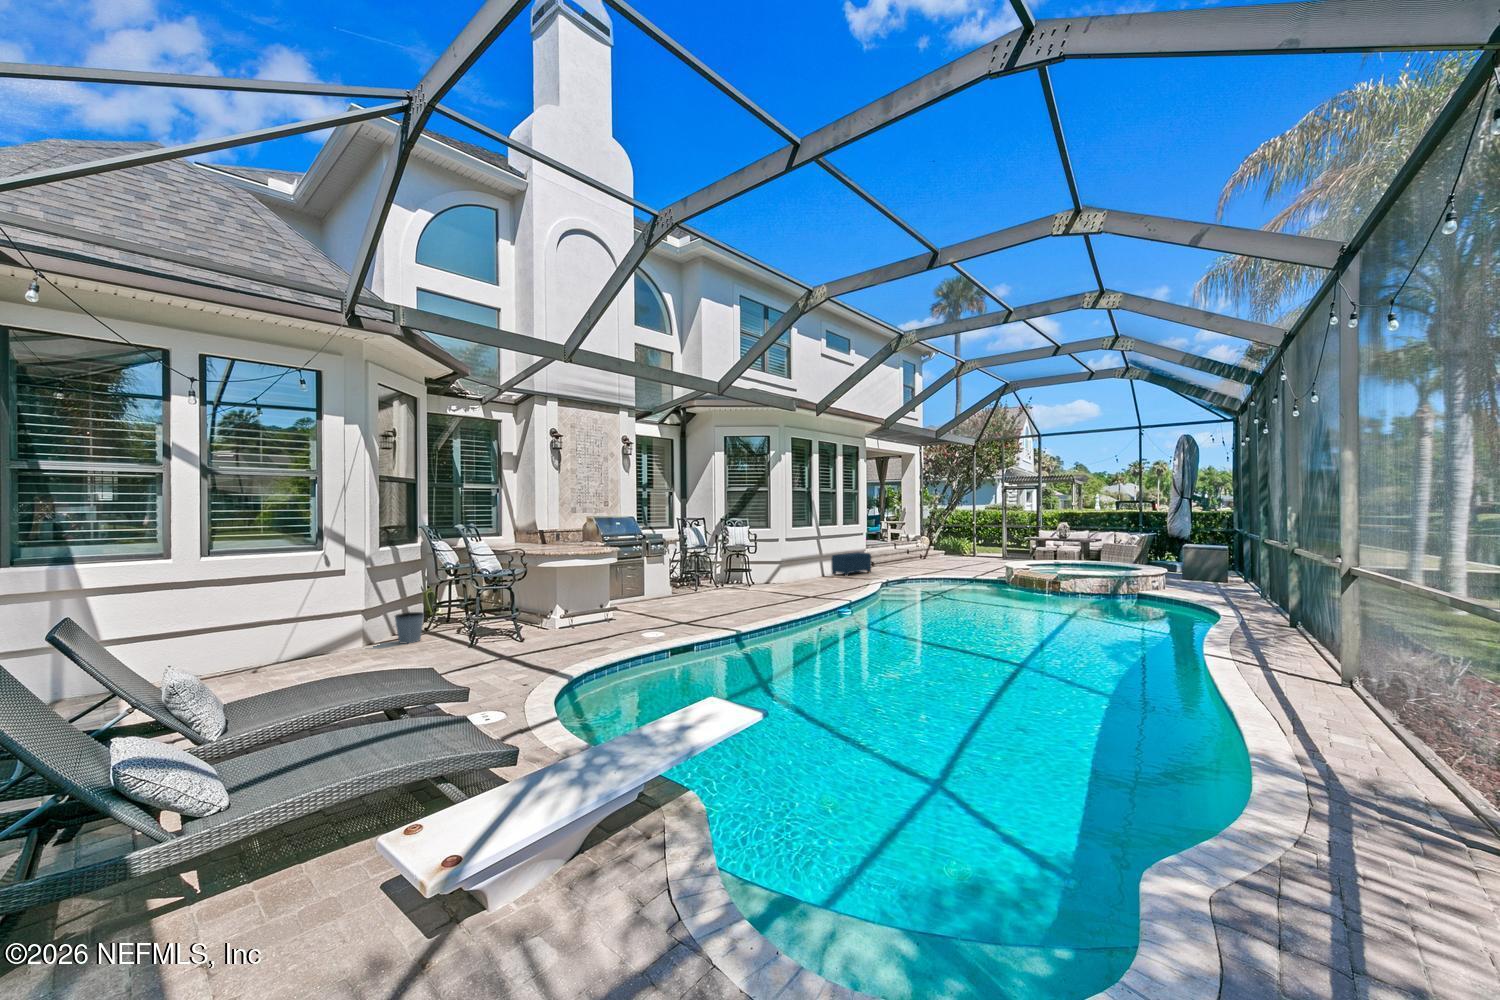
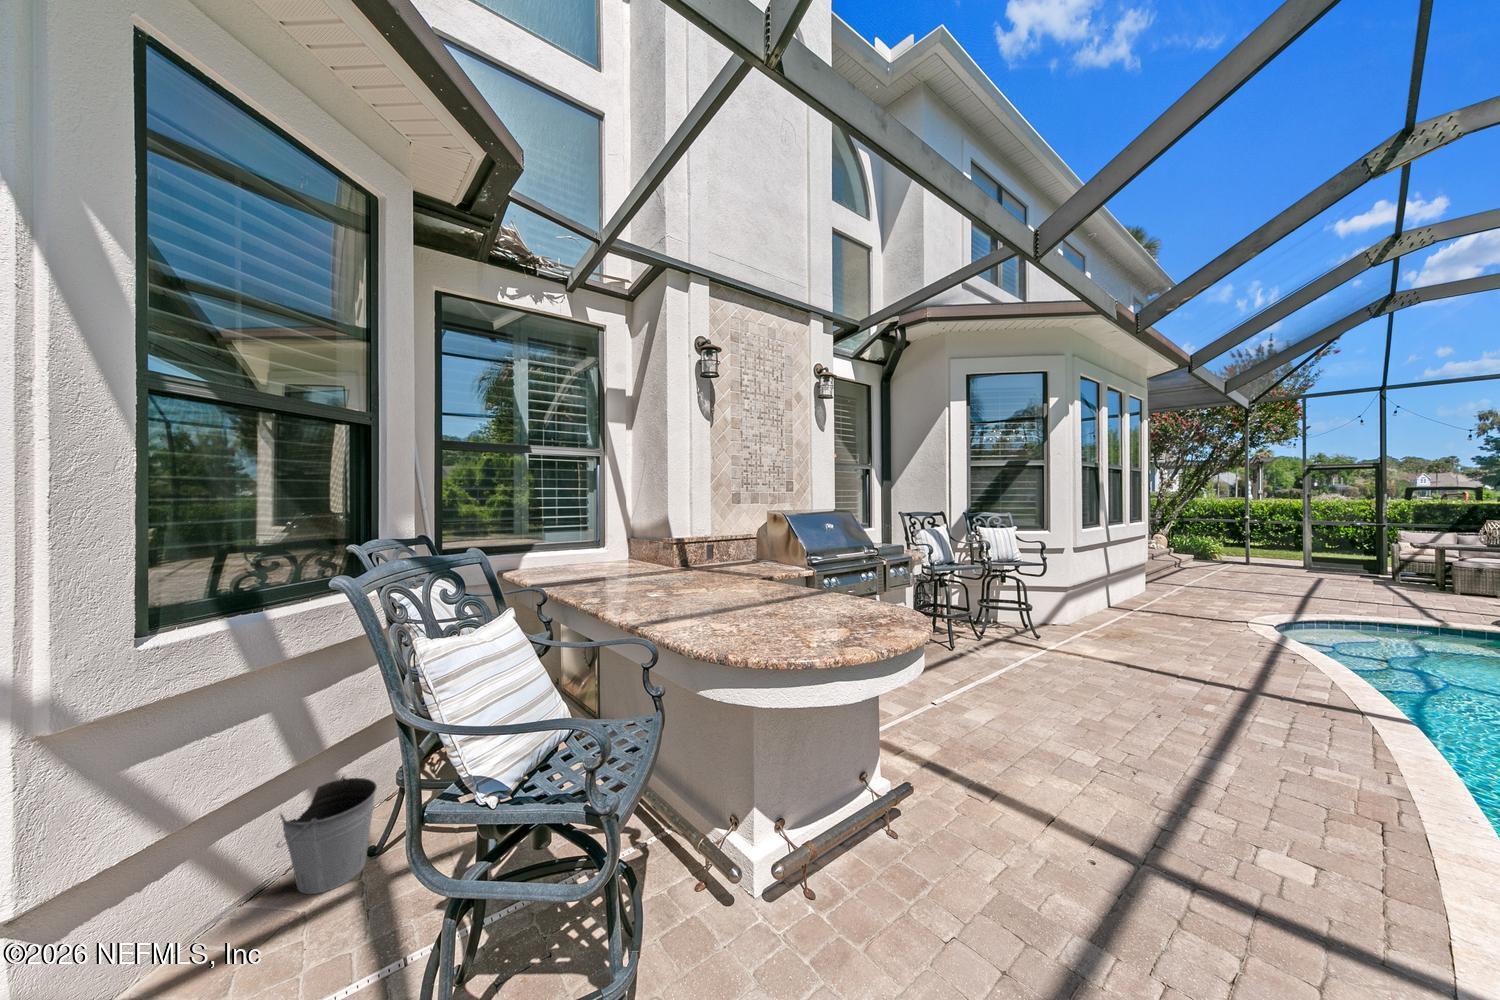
bench: present [831,552,871,576] -> none [1109,566,1171,608]

